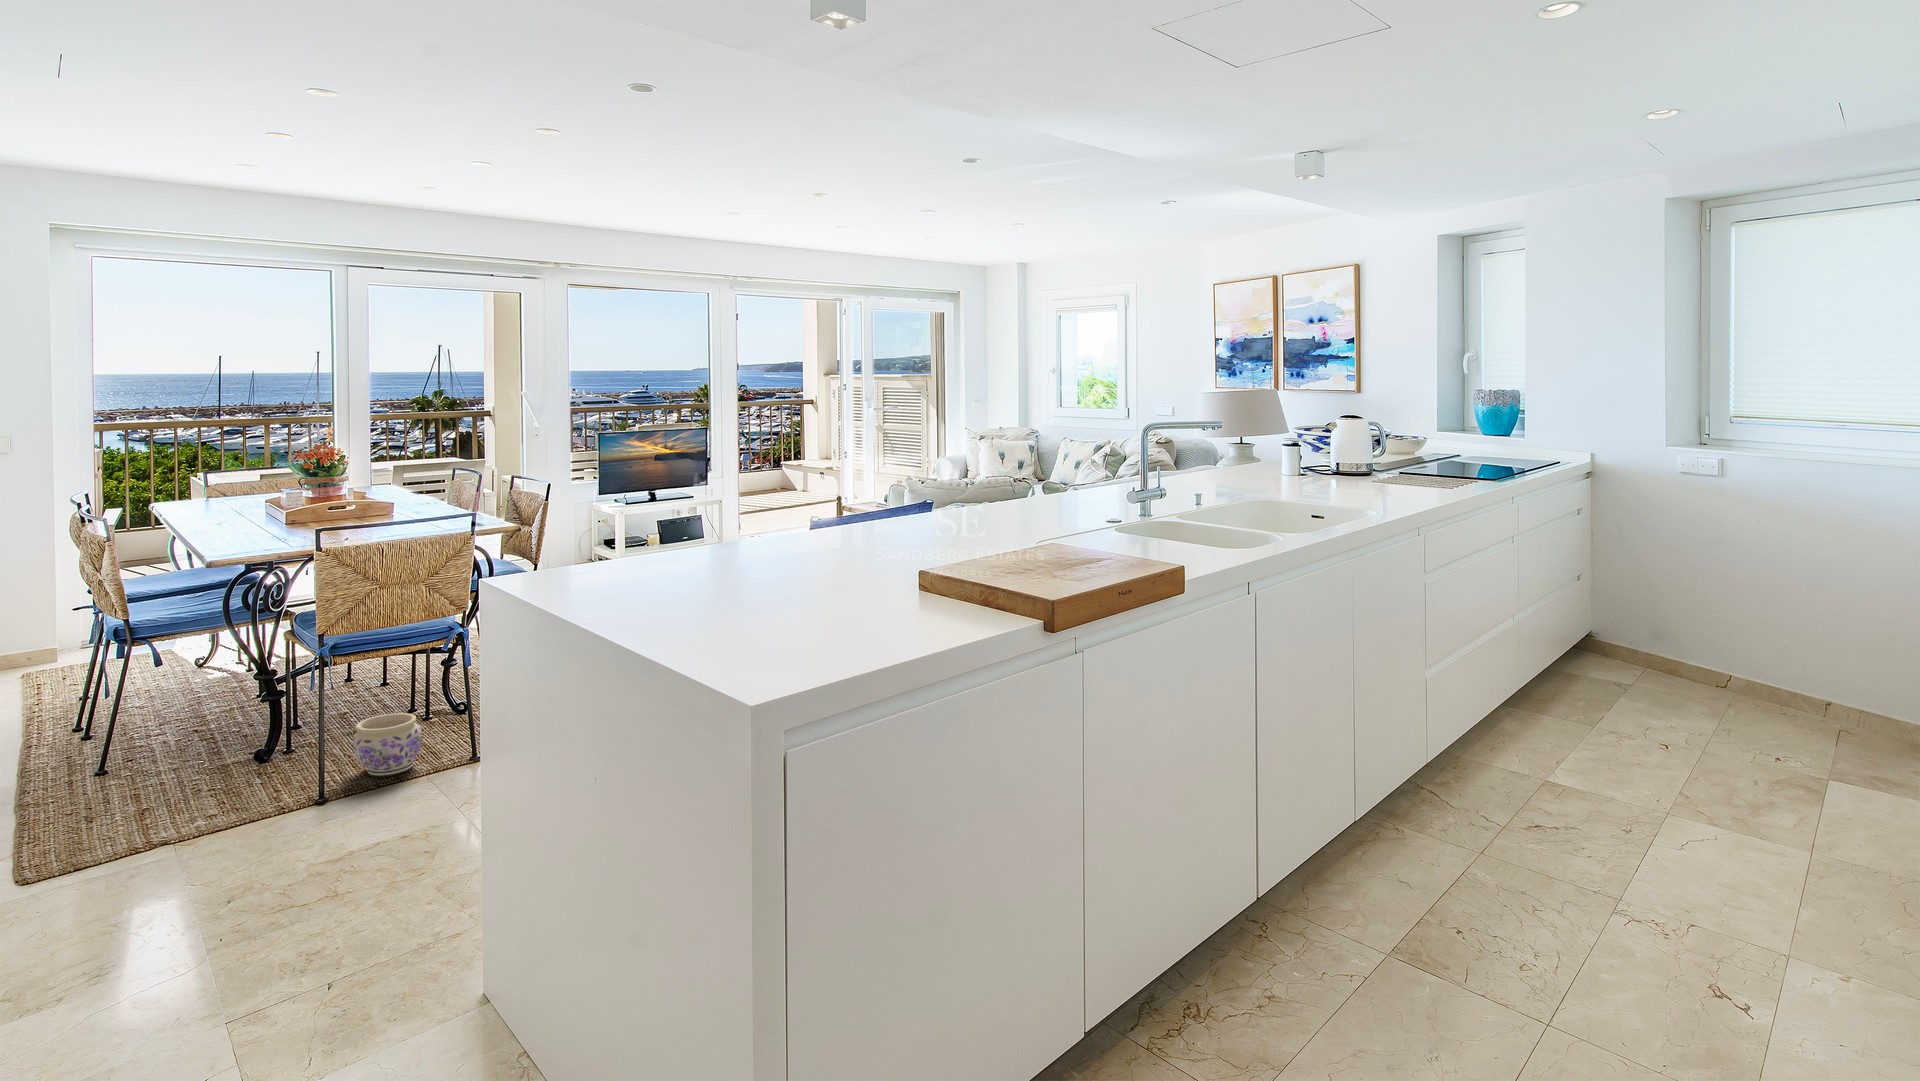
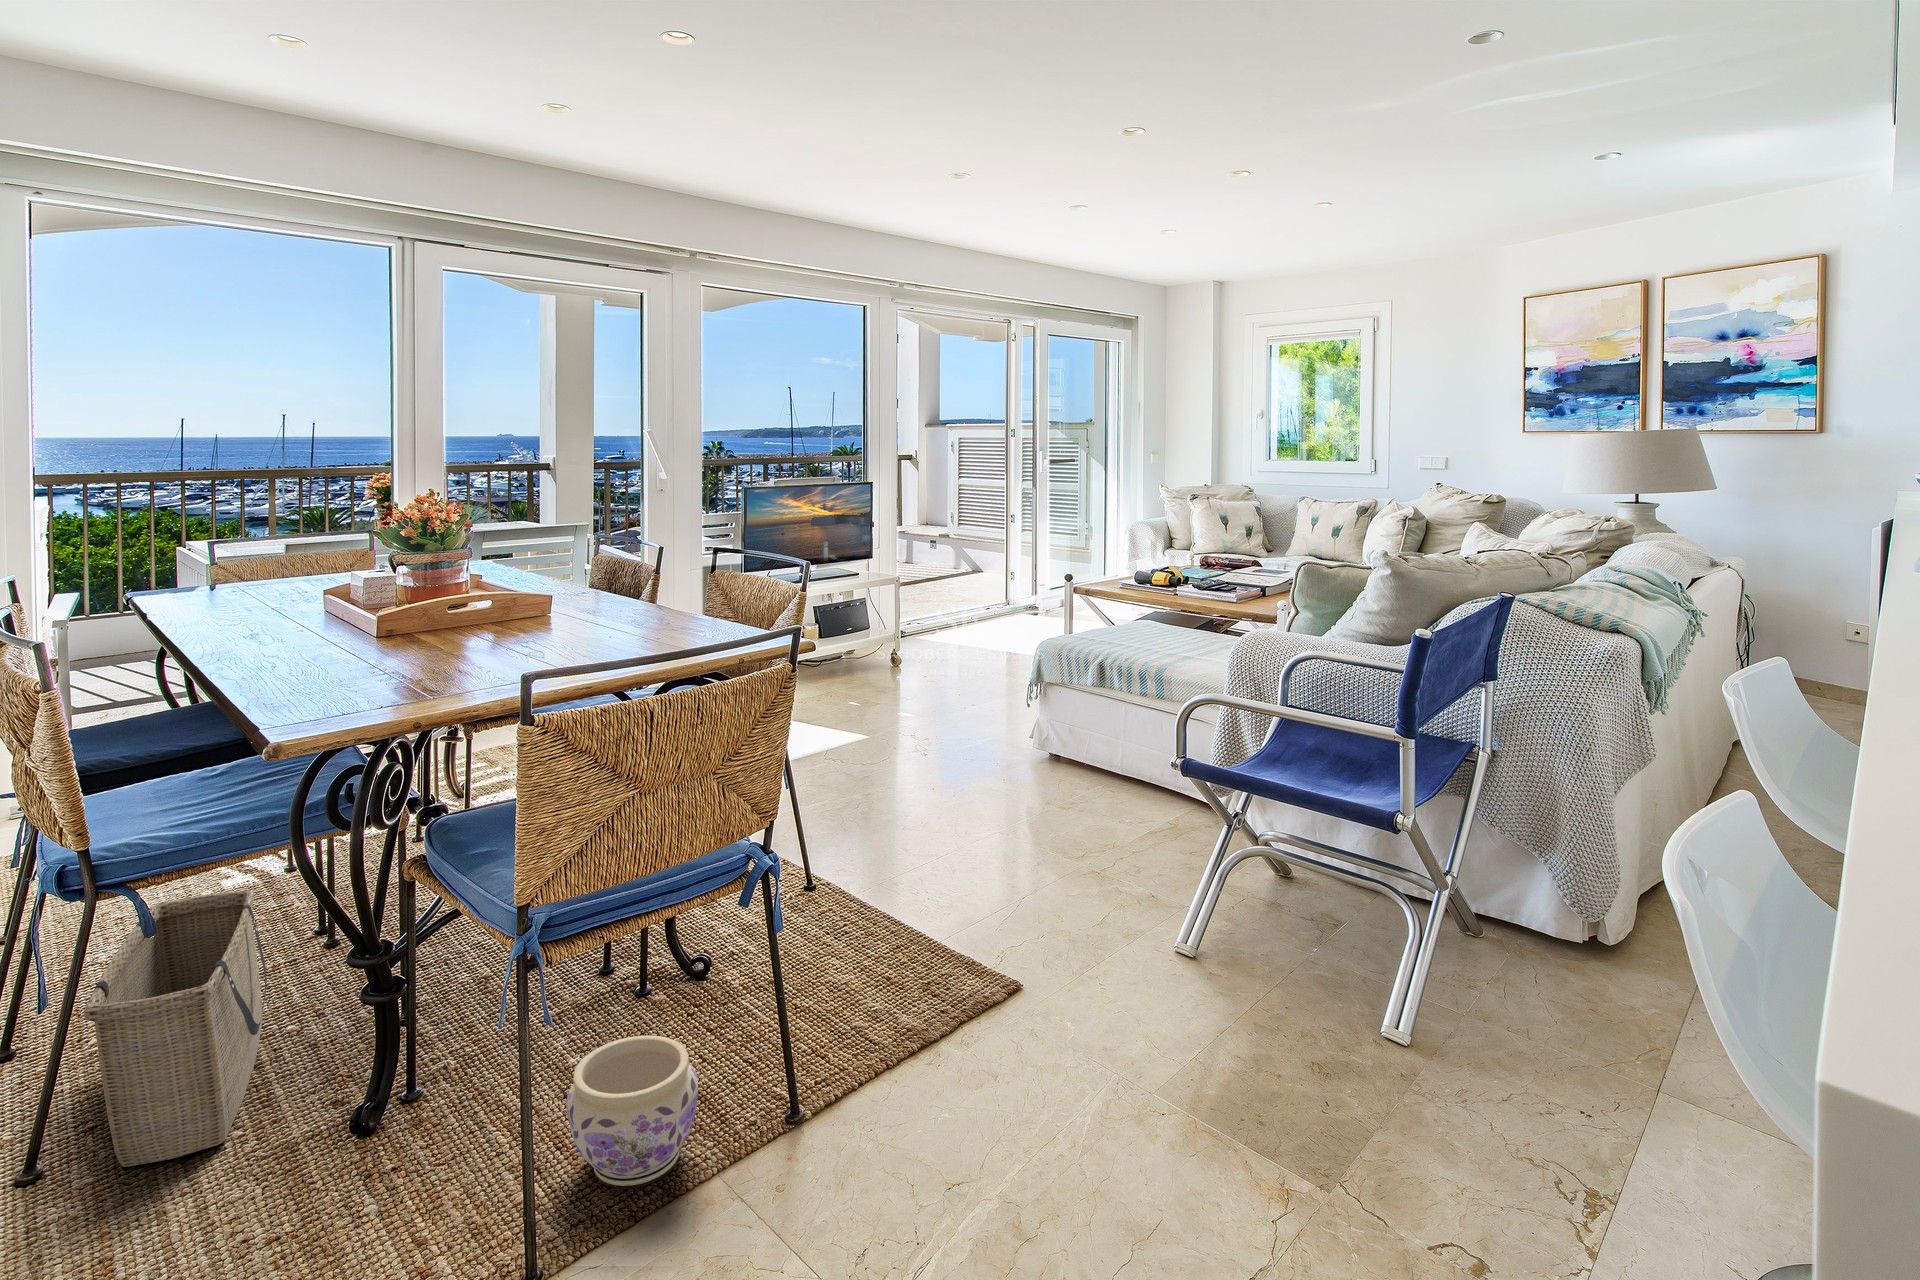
basket: none [126,656,219,771] -> present [84,890,267,1167]

